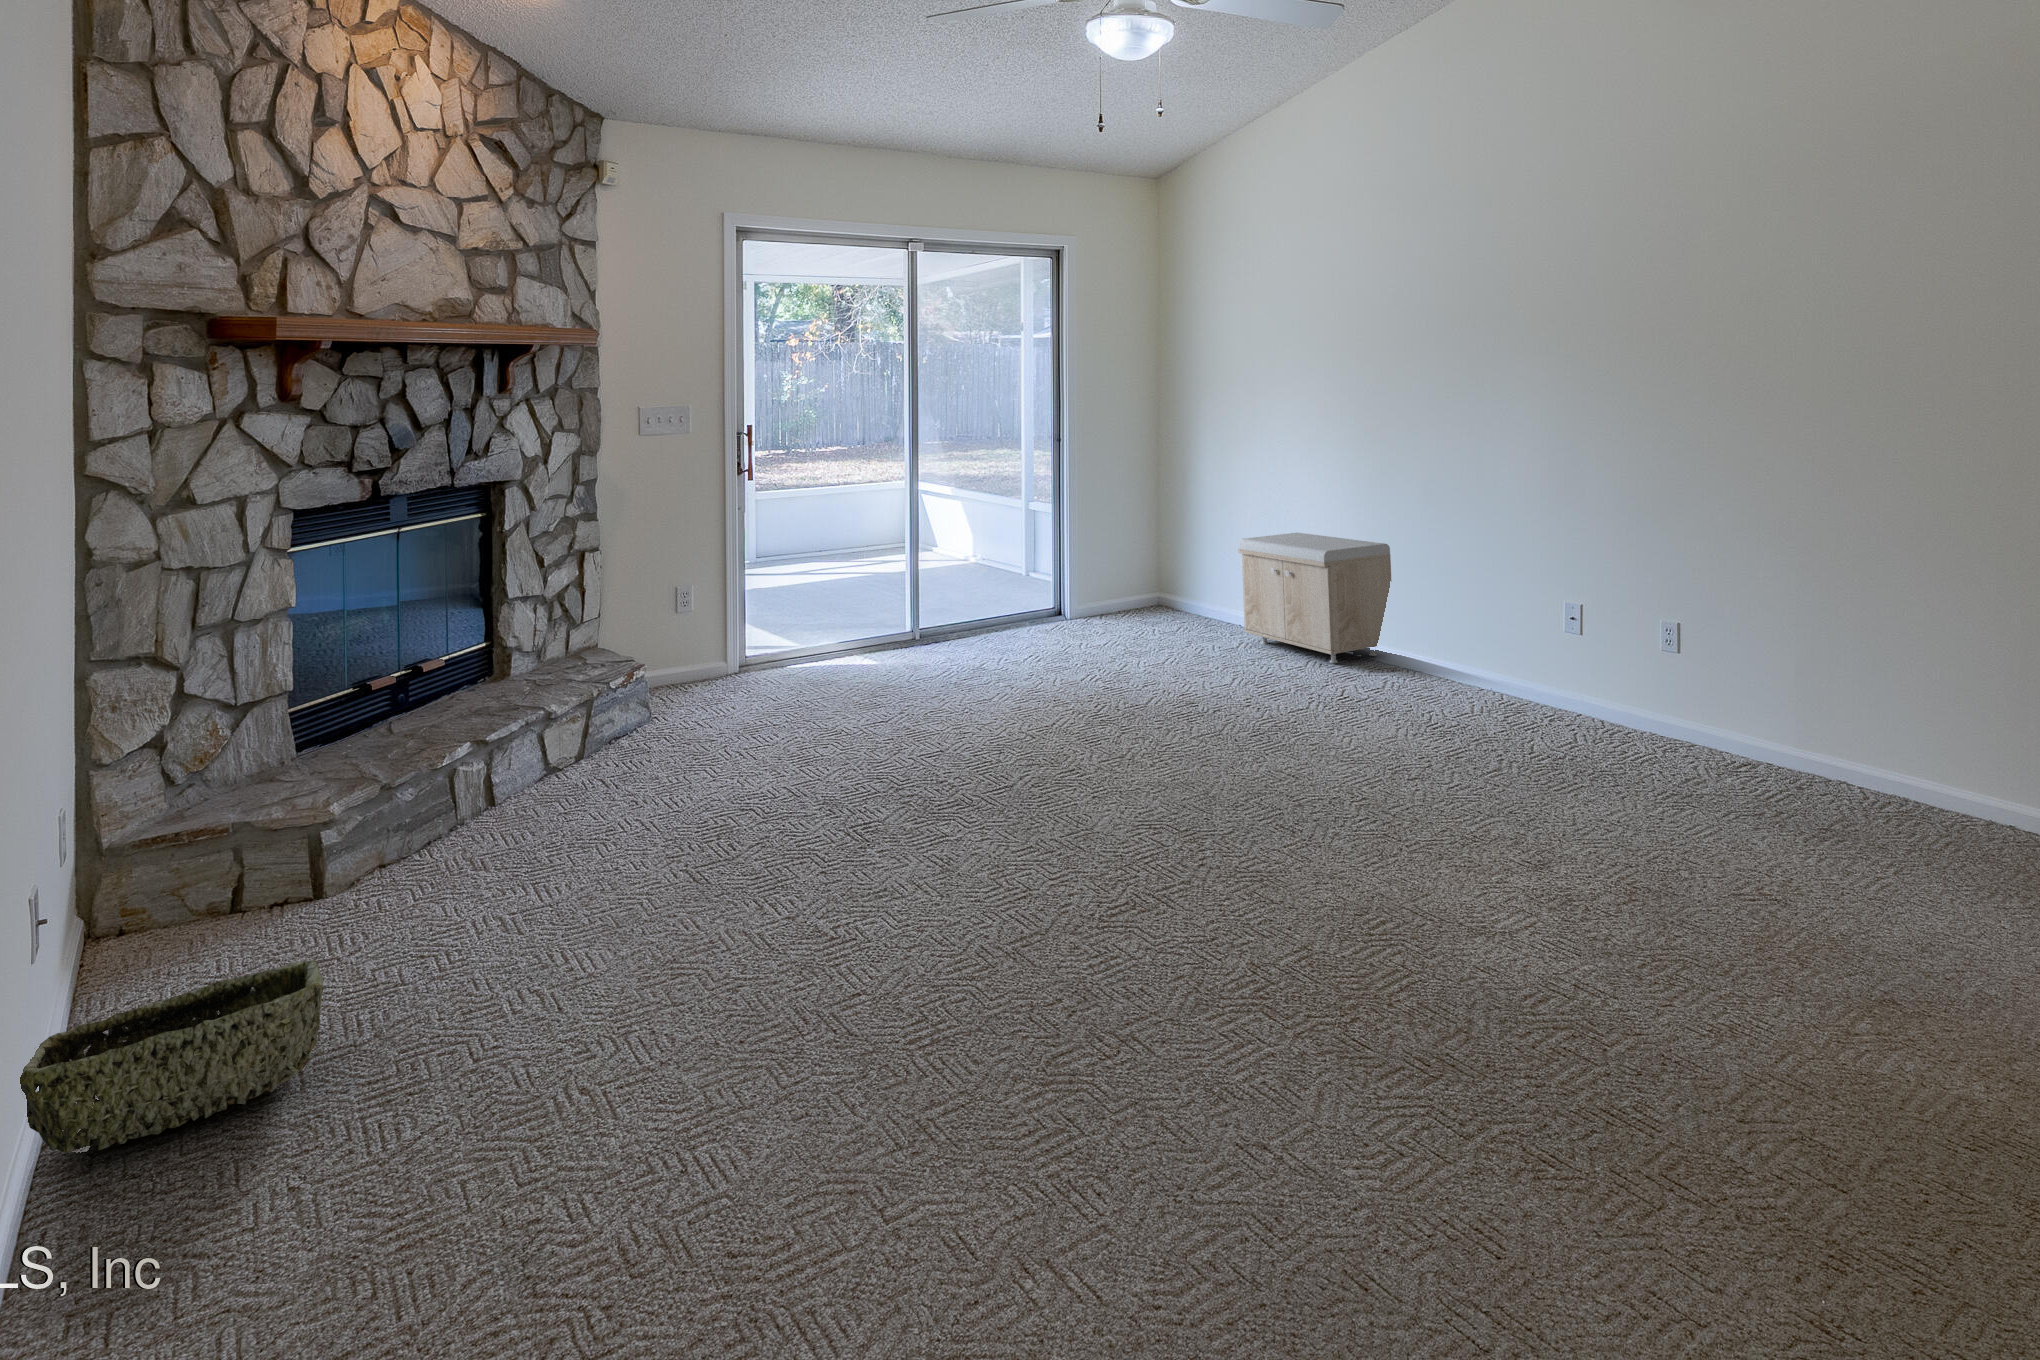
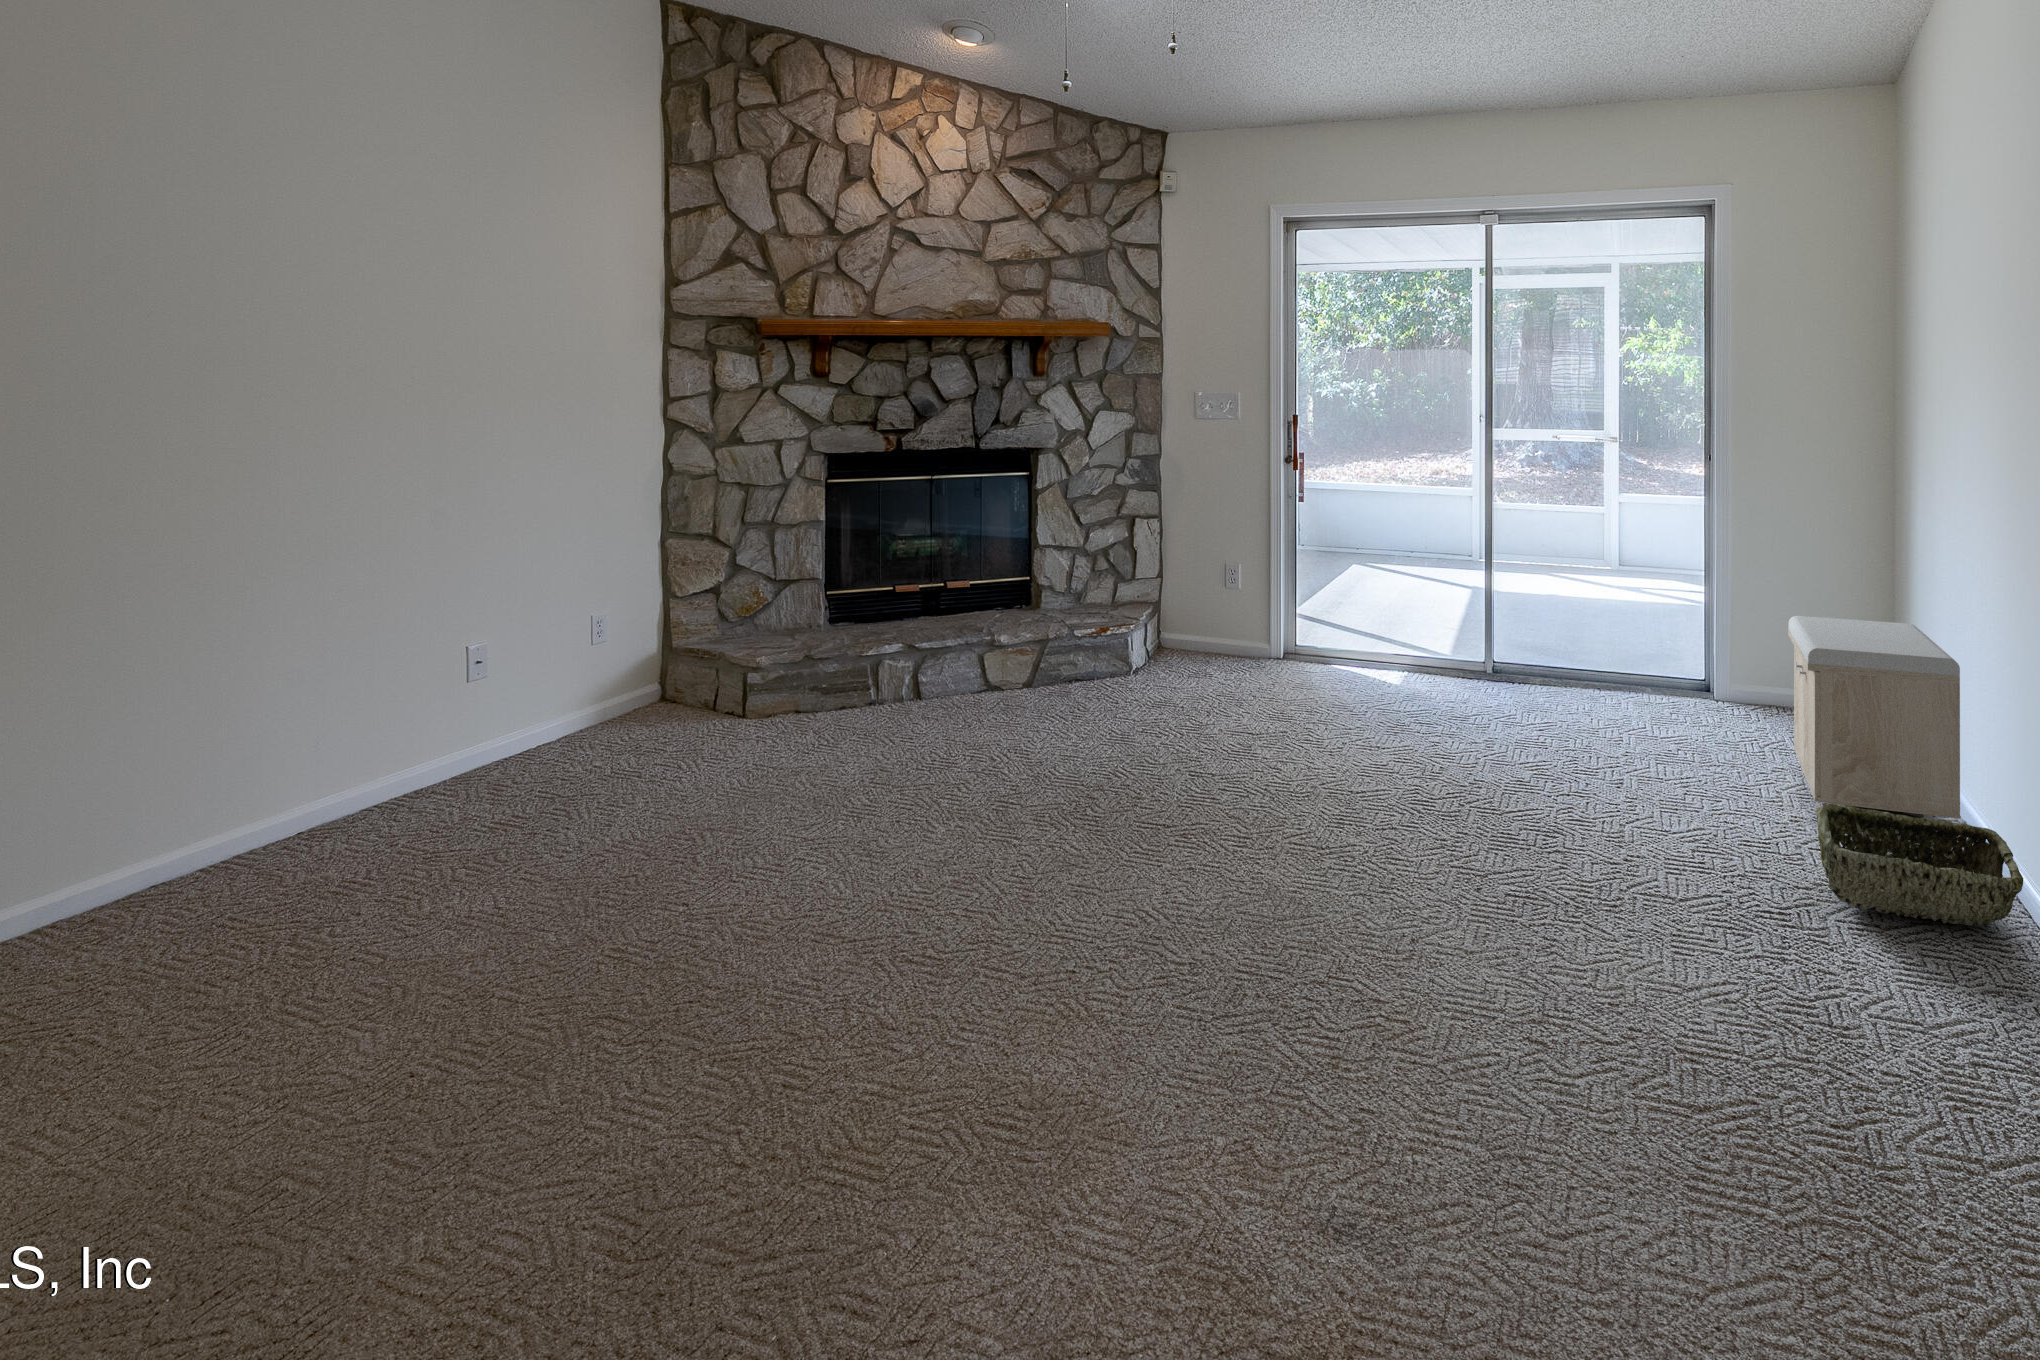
woven basket: present [20,960,324,1153] -> present [1815,803,2023,926]

